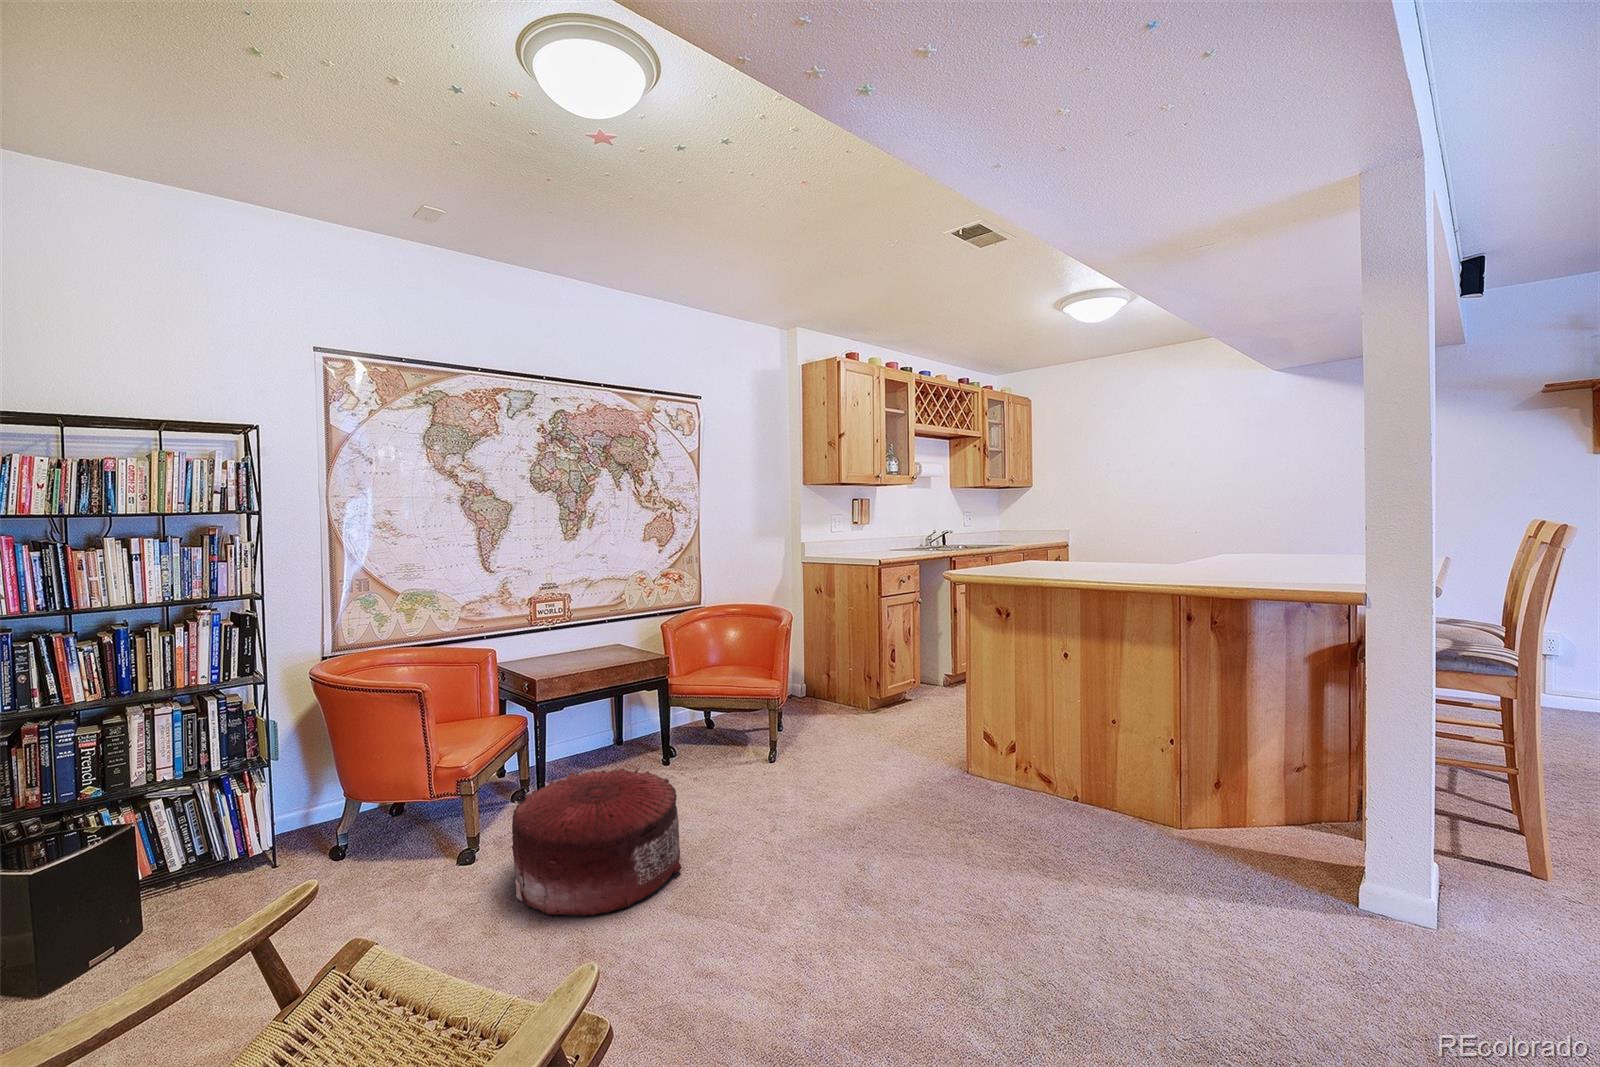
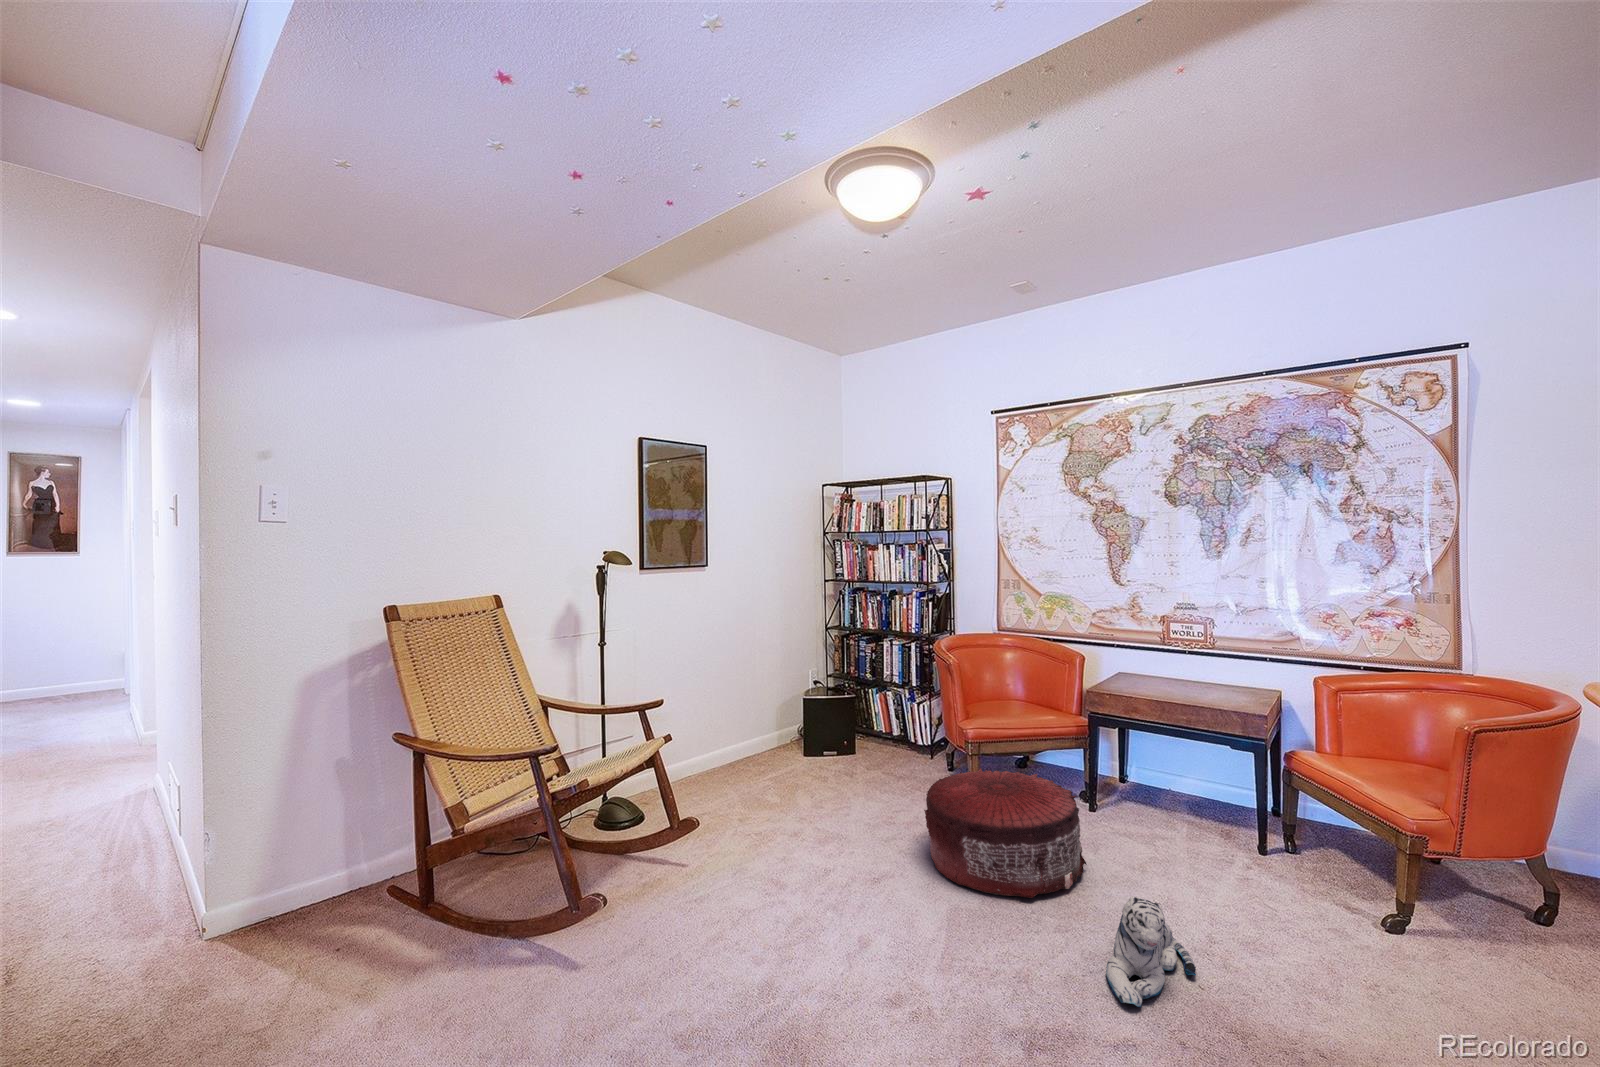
plush toy: none [751,790,835,867] -> present [1106,896,1196,1007]

